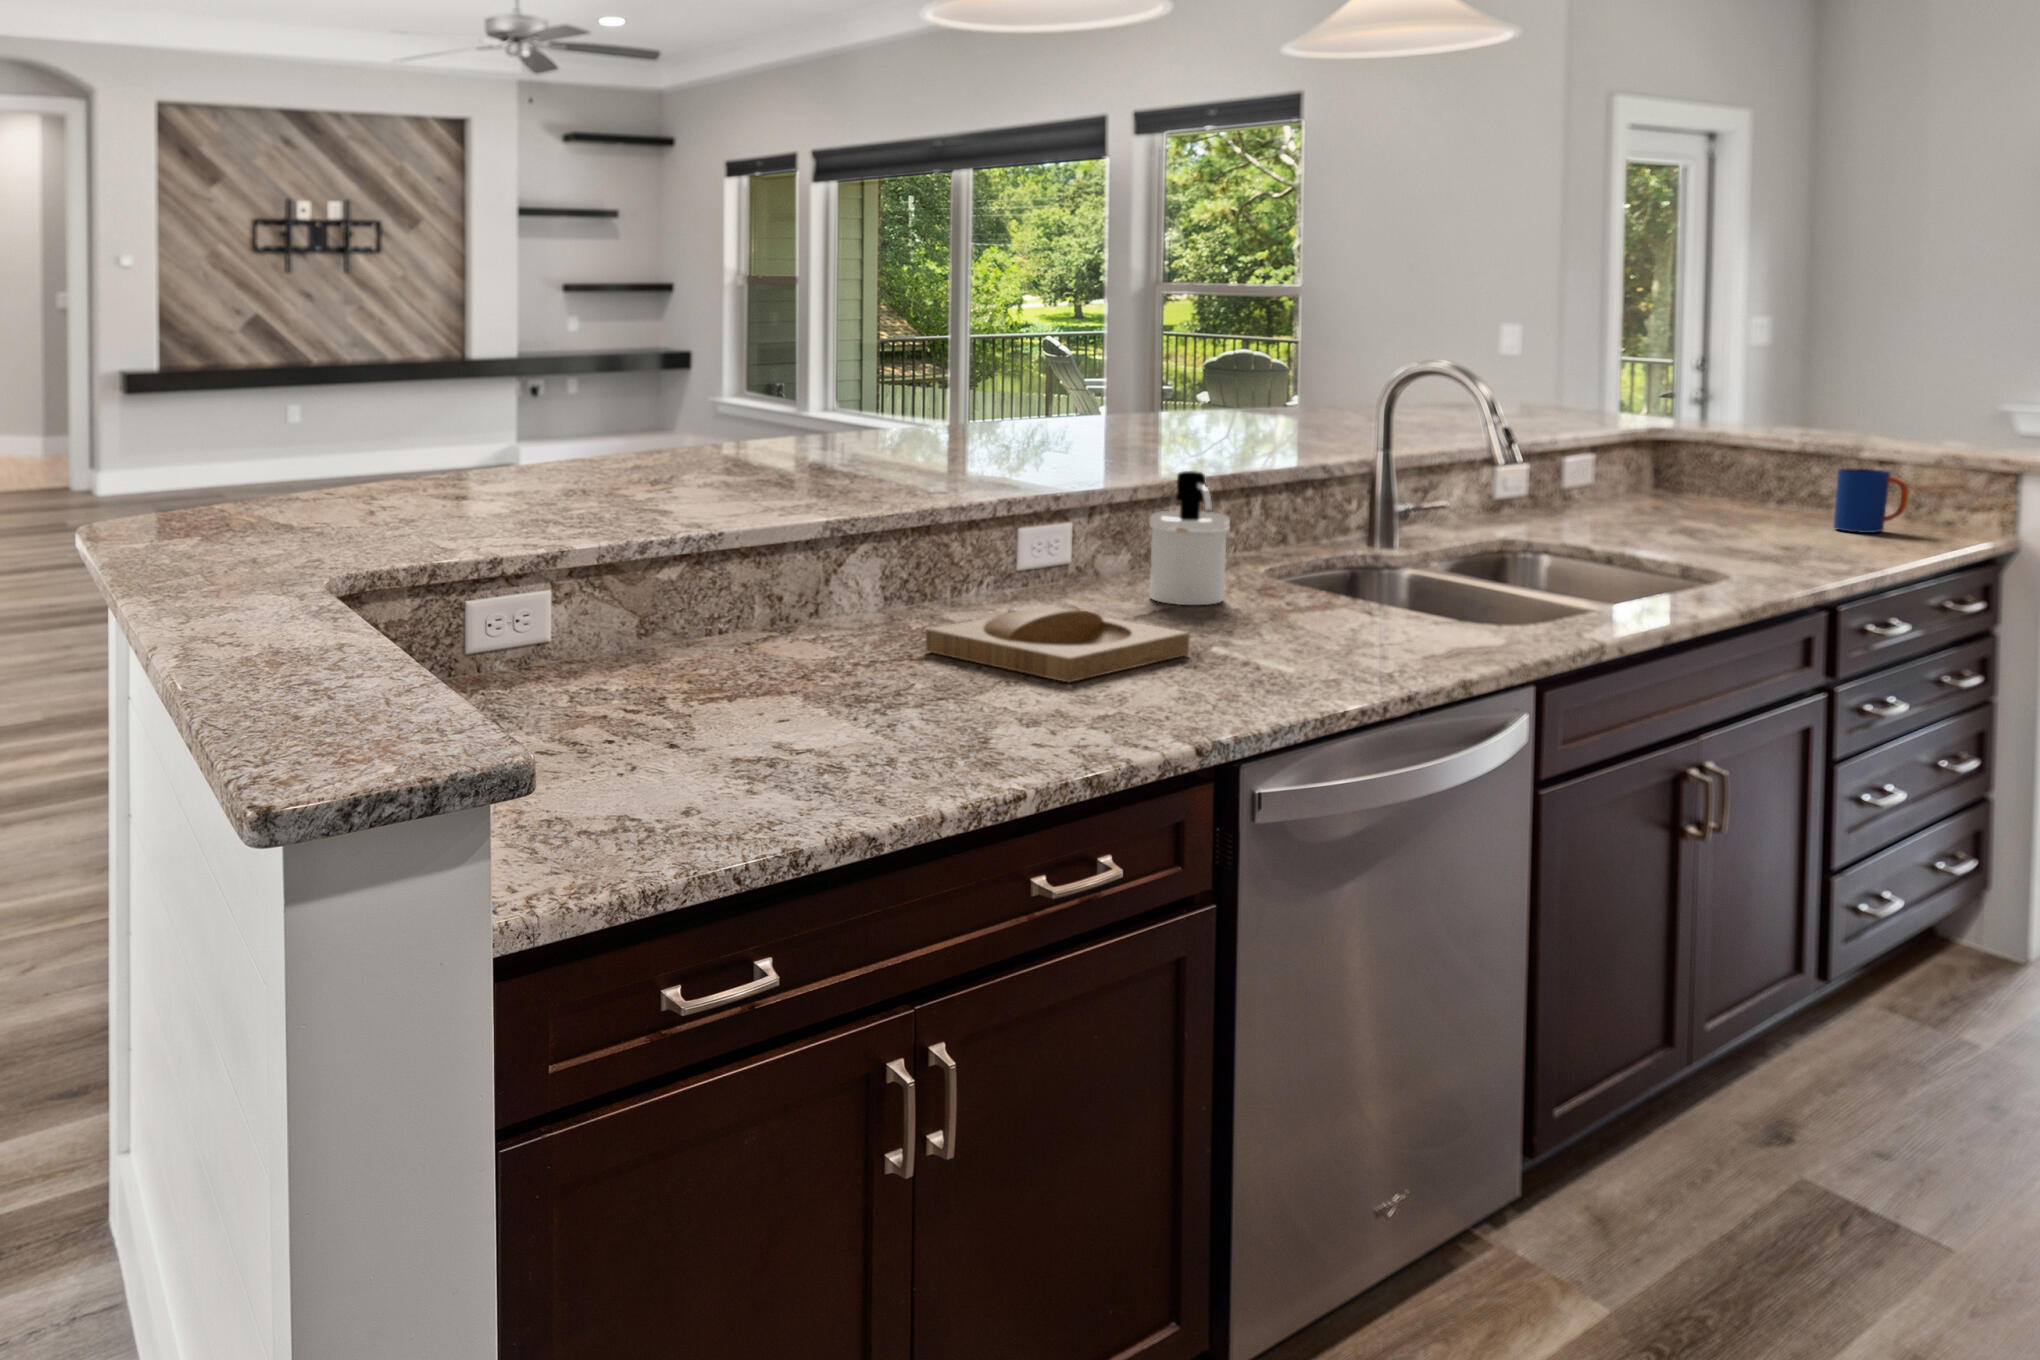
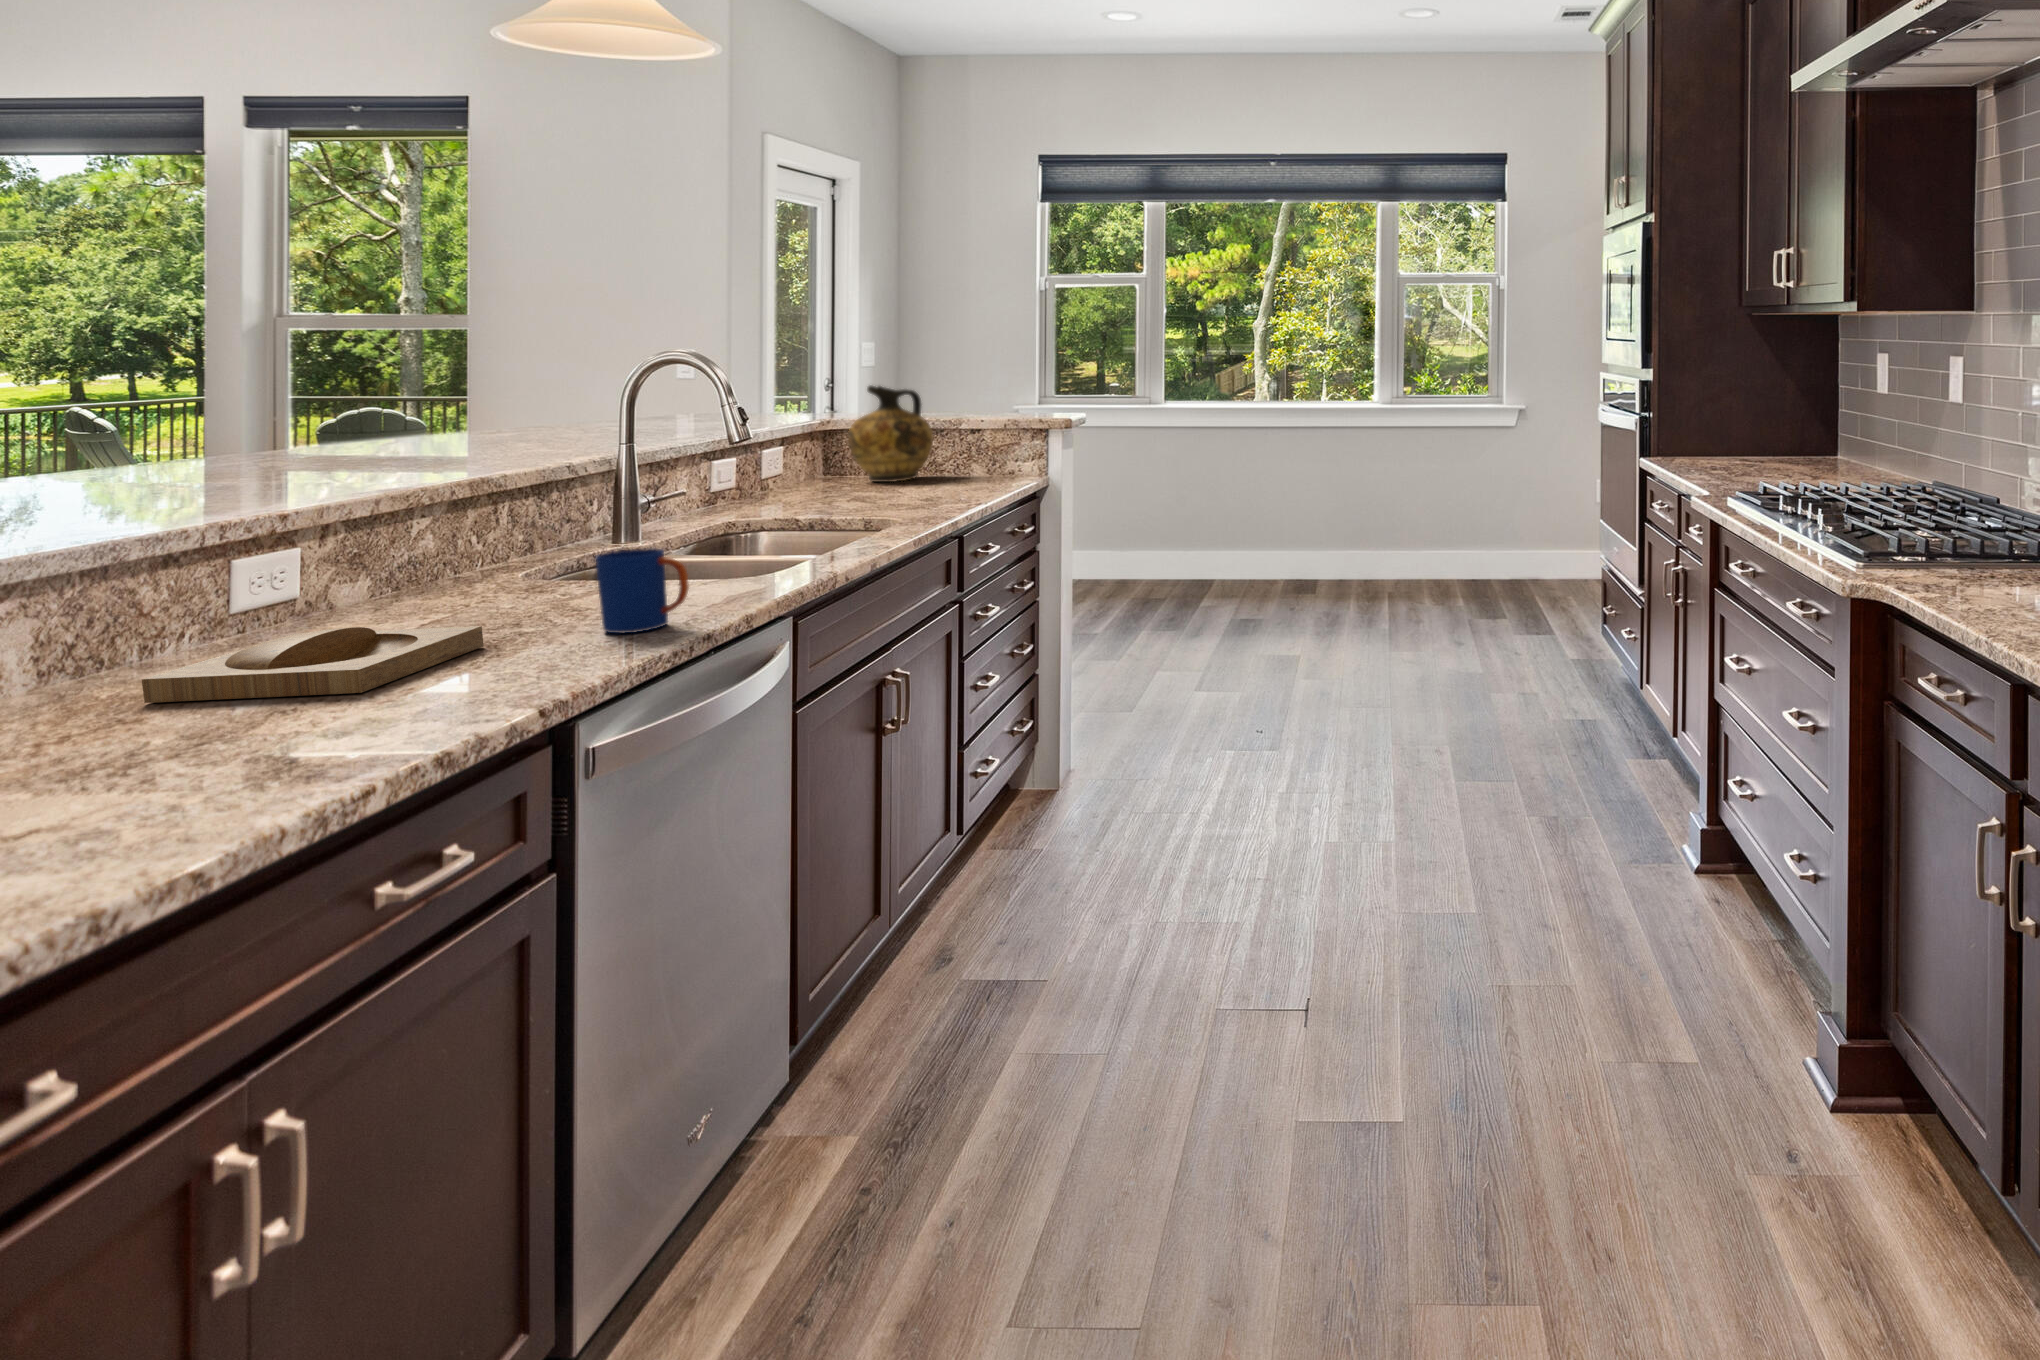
ceramic jug: none [1688,373,1815,515] -> present [848,386,934,482]
mug: present [1833,469,1908,533] -> present [596,548,689,633]
soap dispenser: present [1149,471,1230,605] -> none [396,489,492,611]

